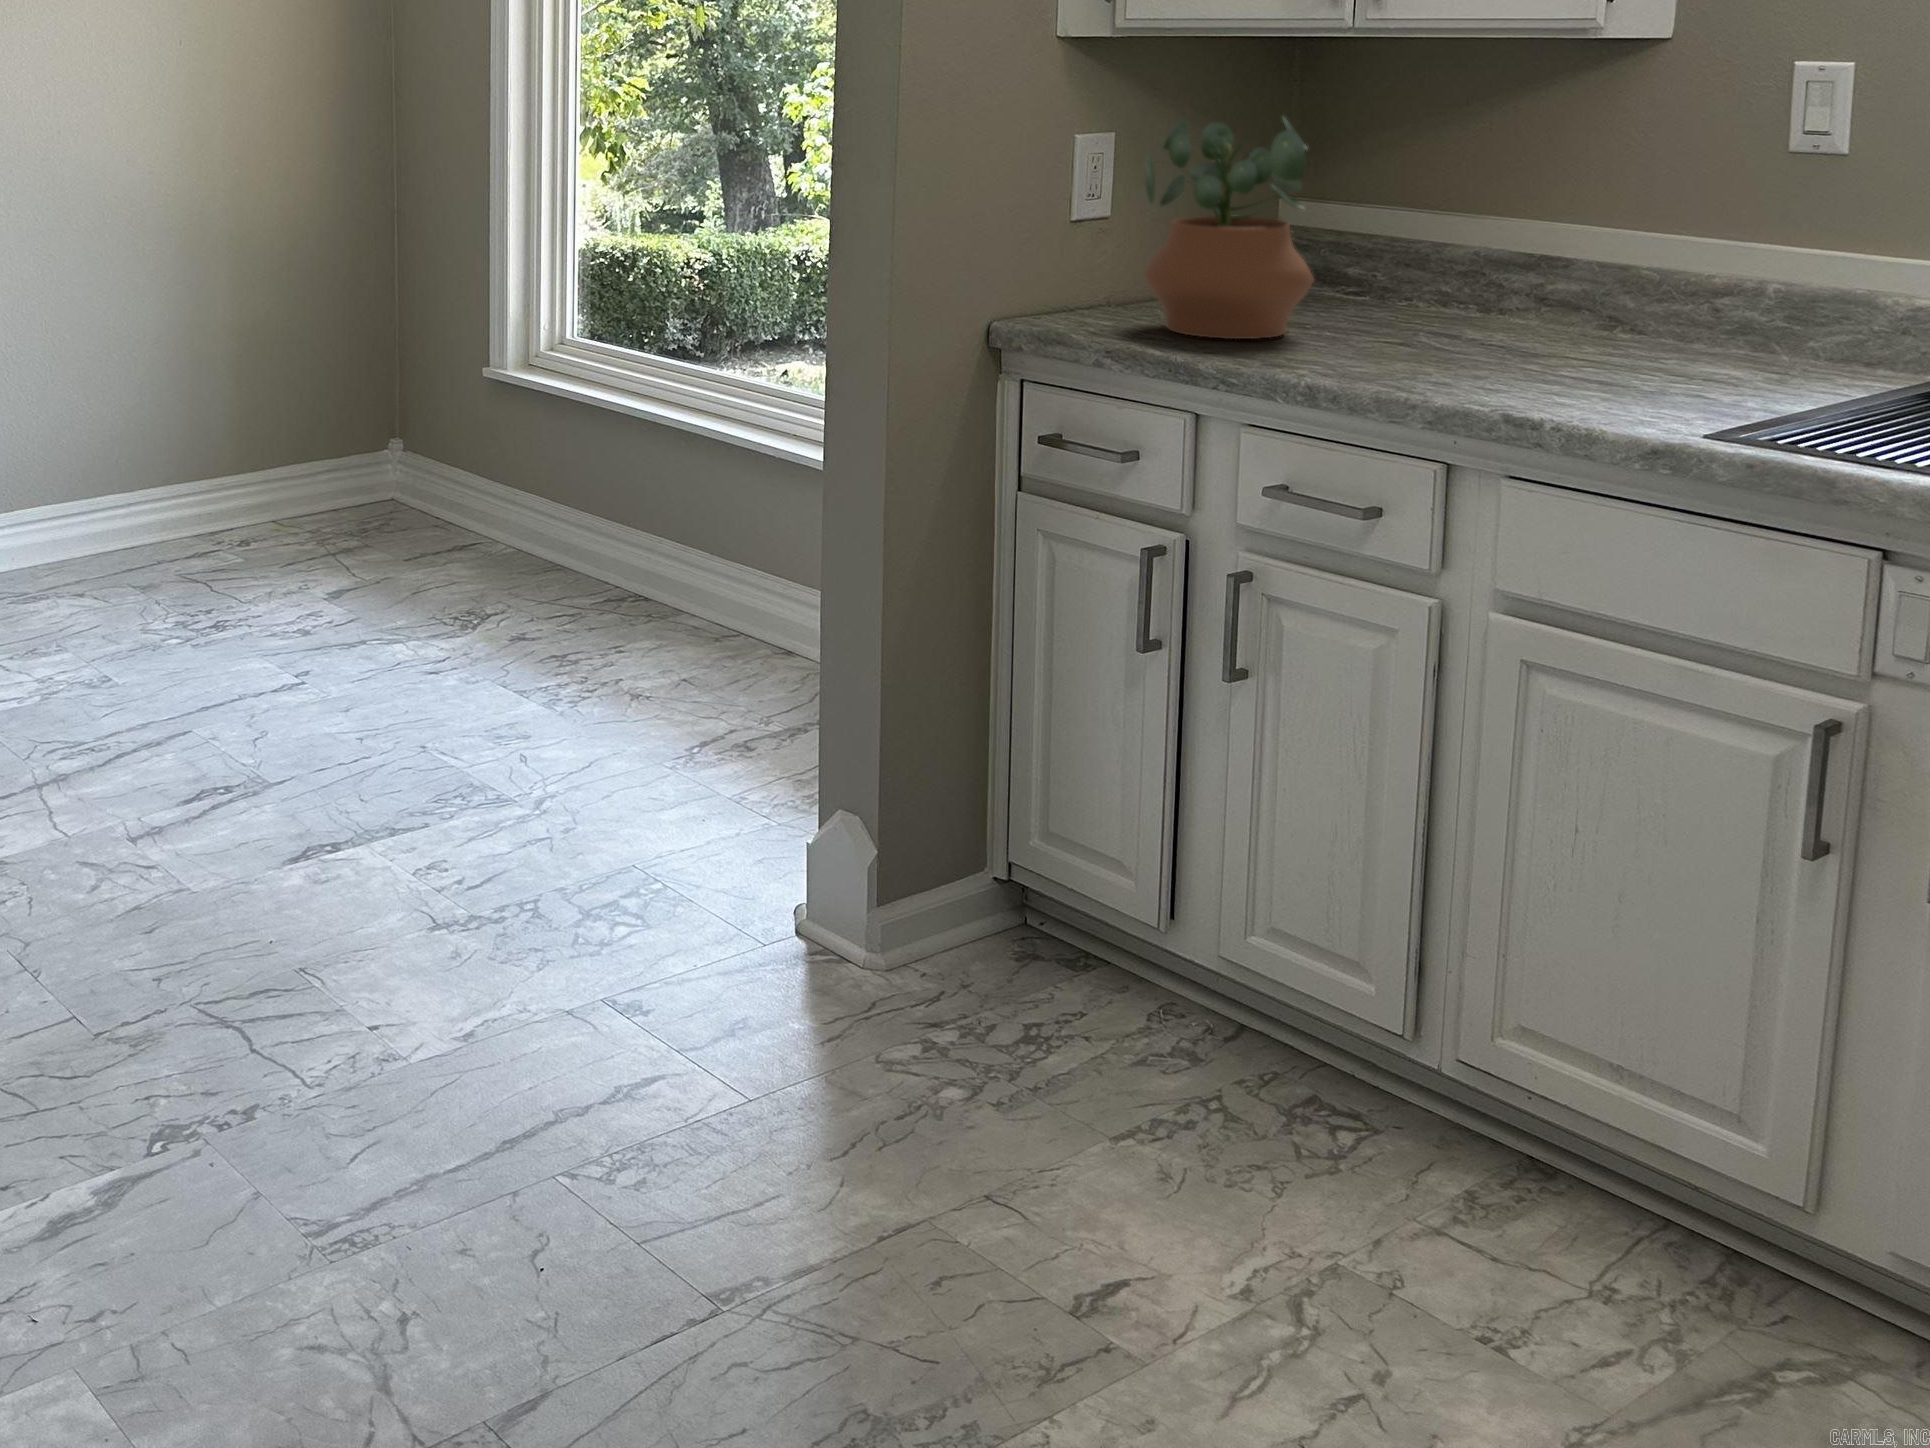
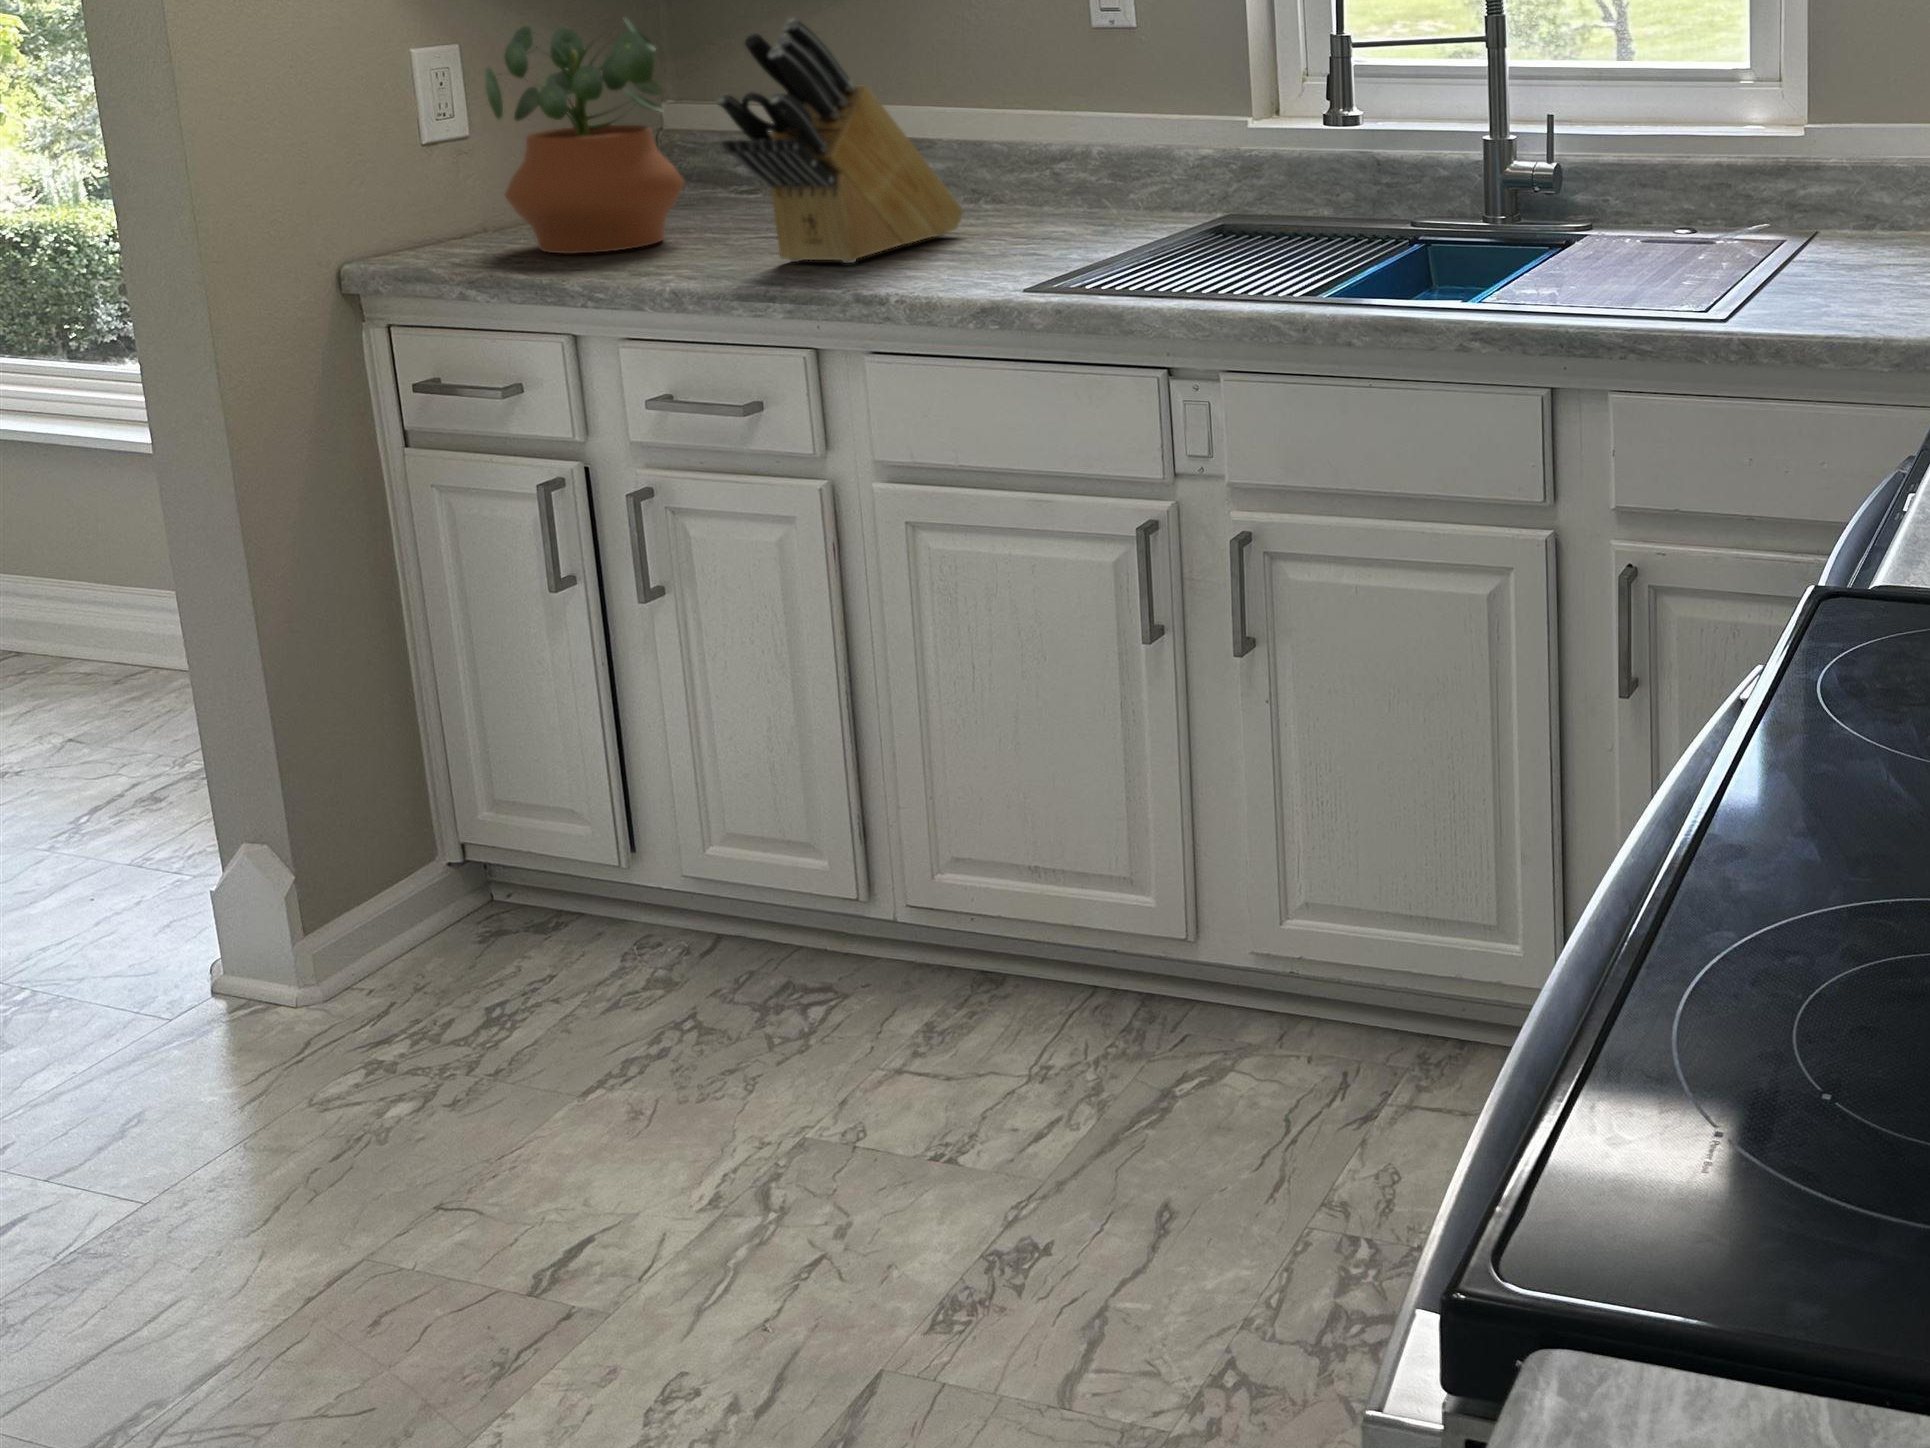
knife block: none [1379,129,1616,382] -> present [717,19,963,263]

